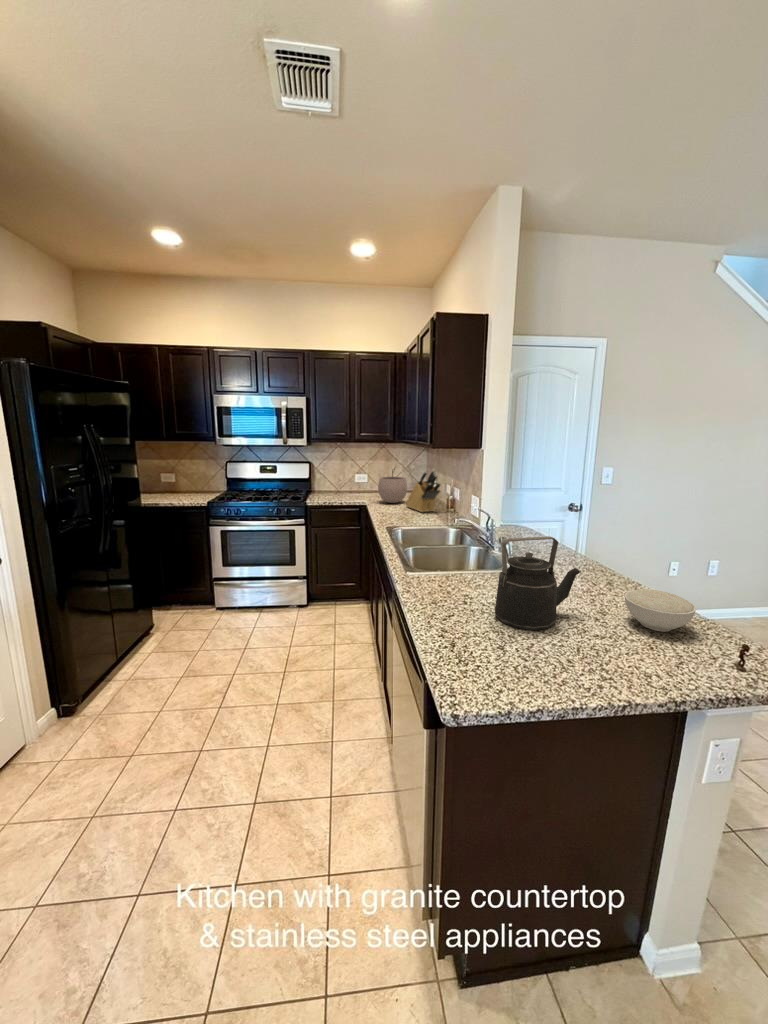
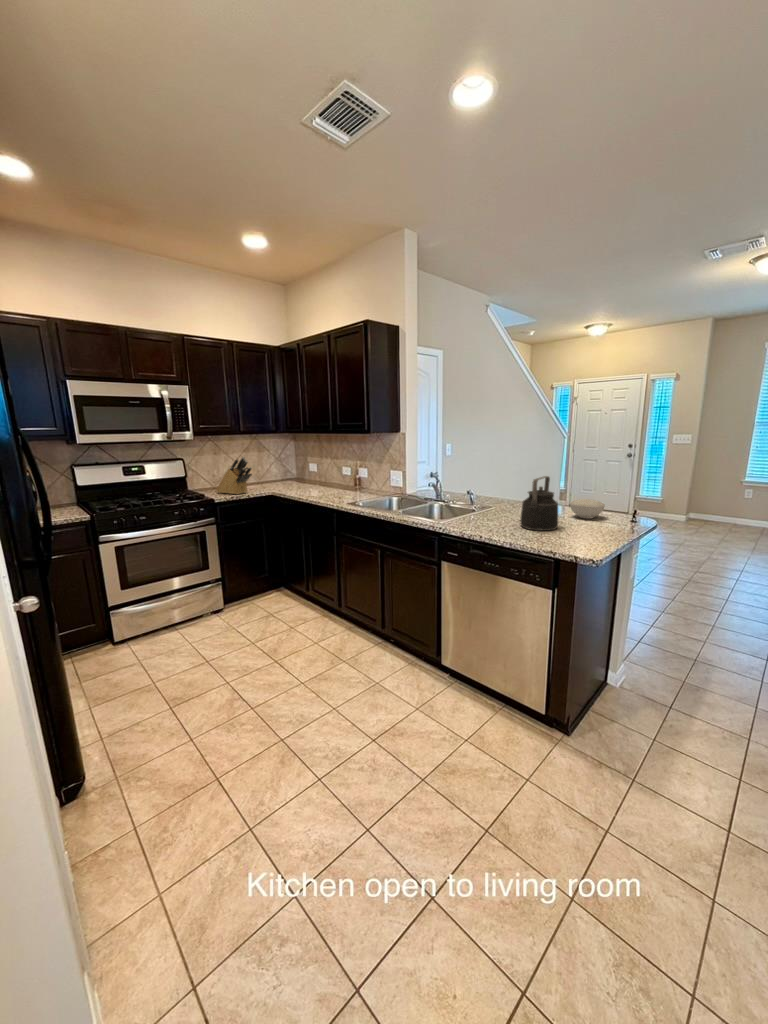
plant pot: present [378,469,407,503] -> none [282,454,310,489]
knife block: present [406,470,441,512] -> present [216,457,252,494]

